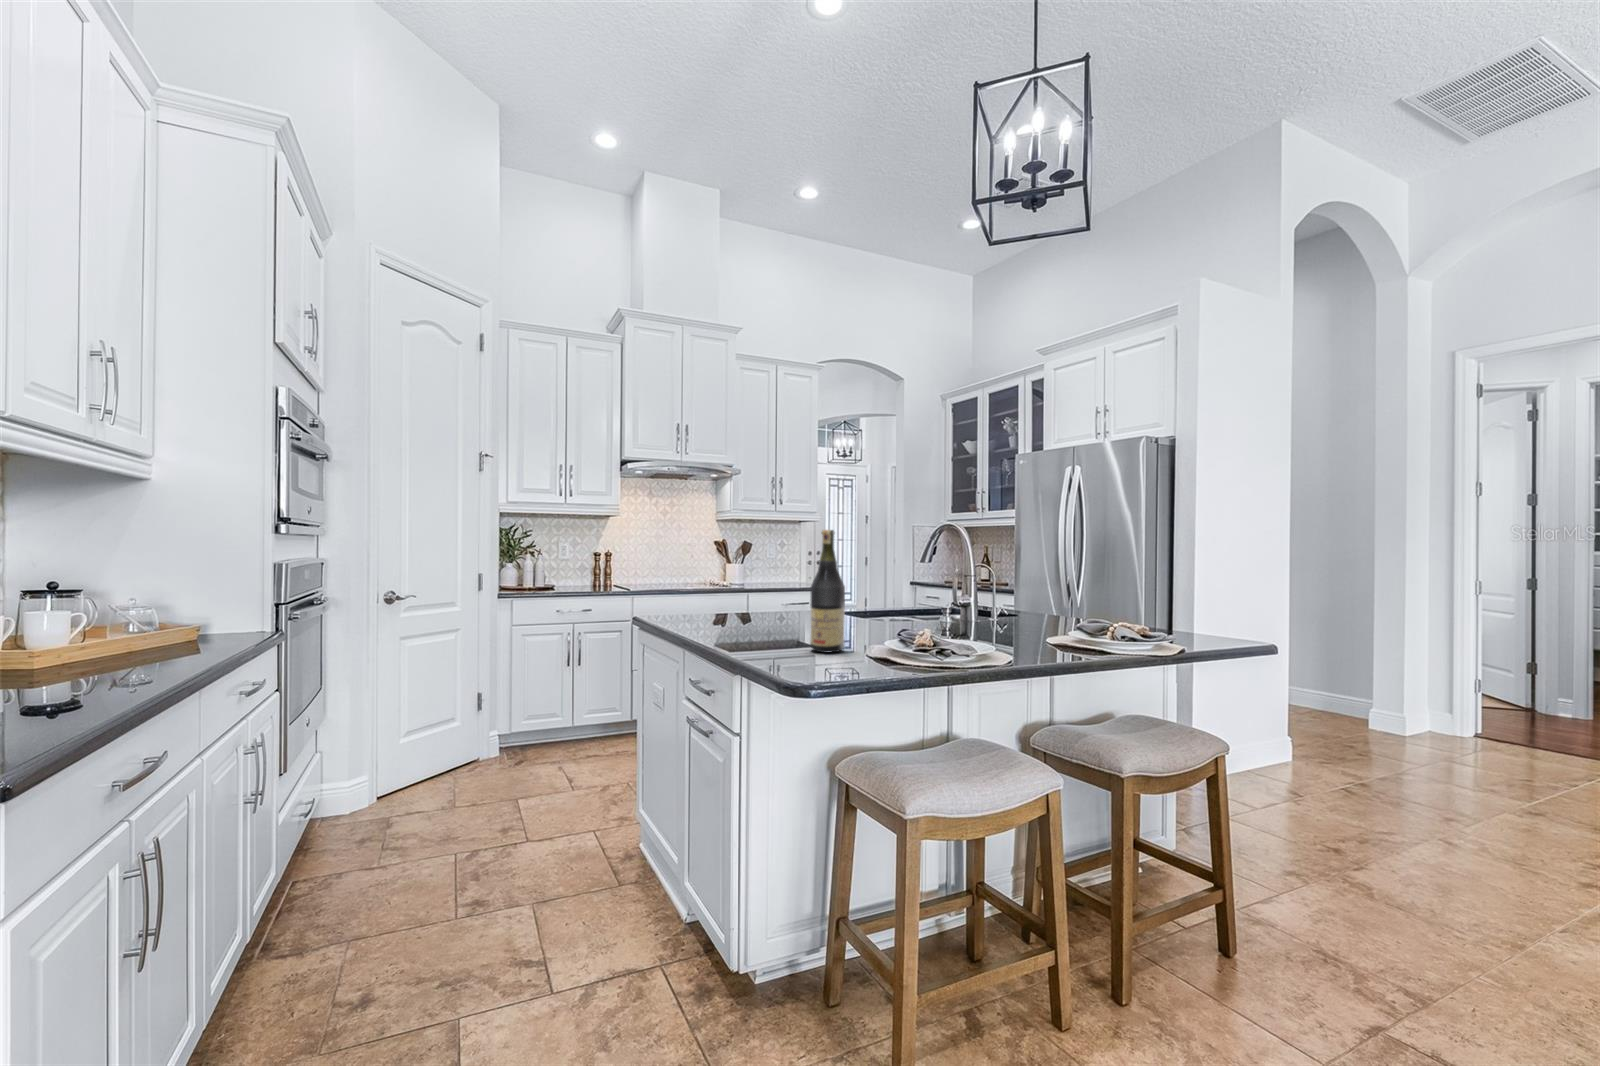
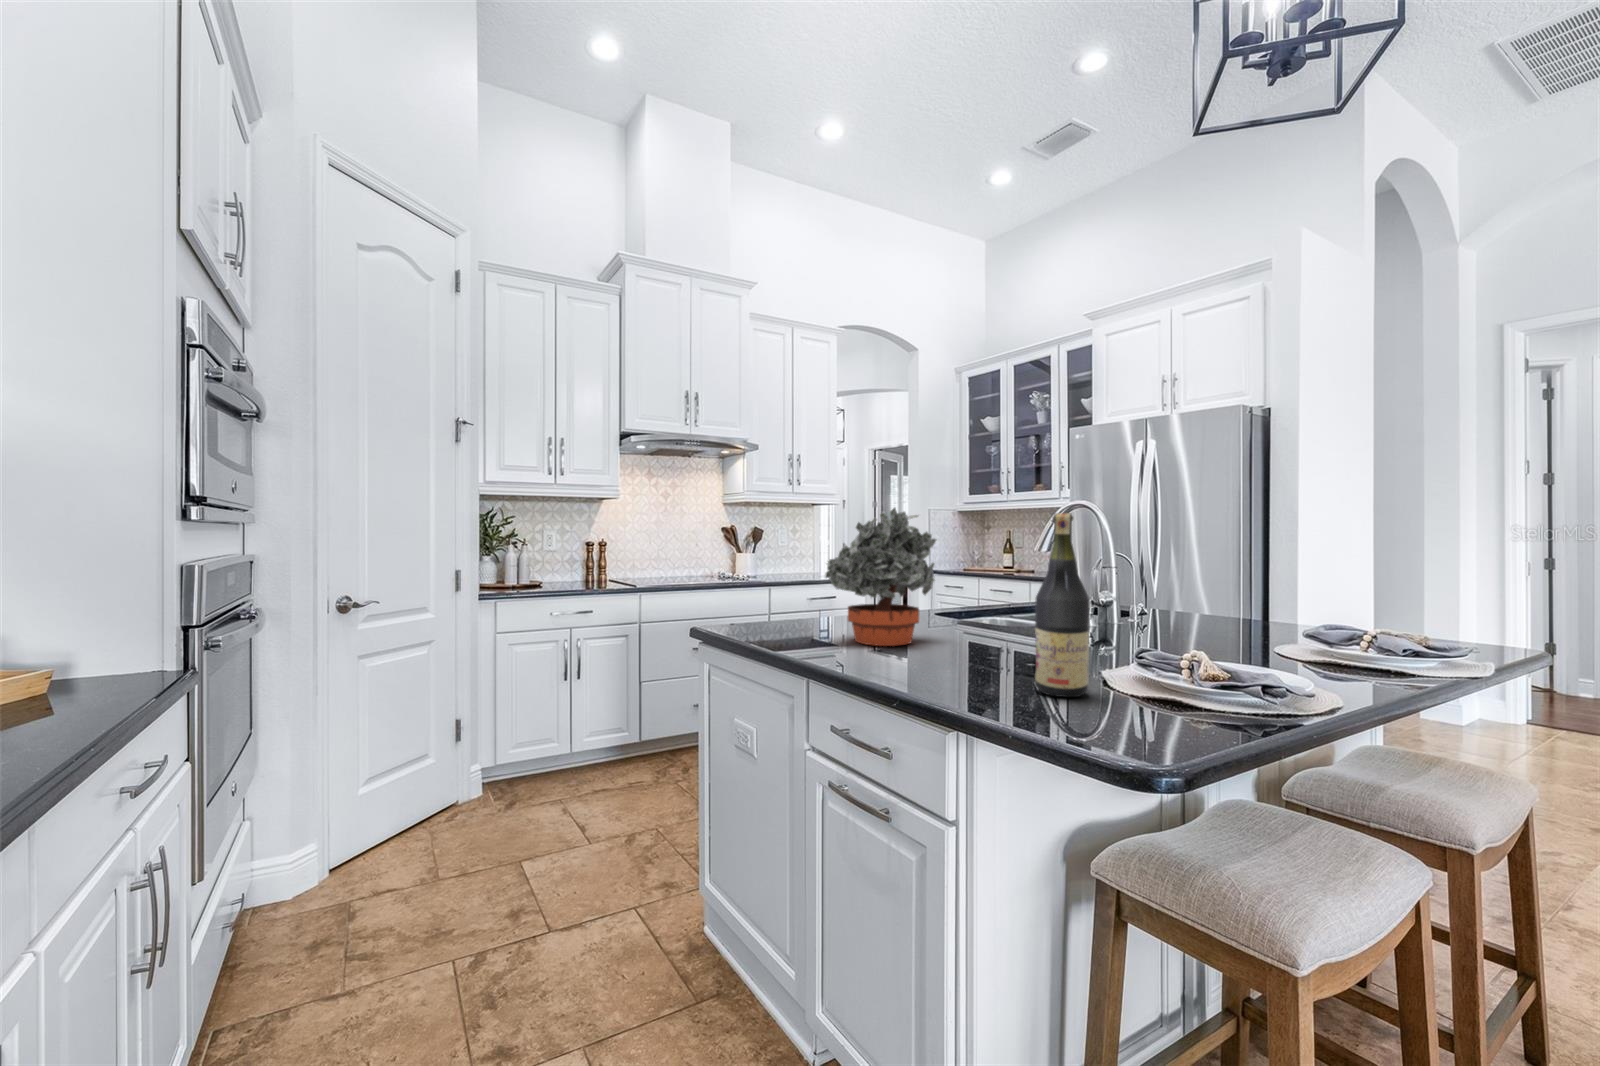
potted plant: none [712,524,799,626] -> present [825,508,936,646]

